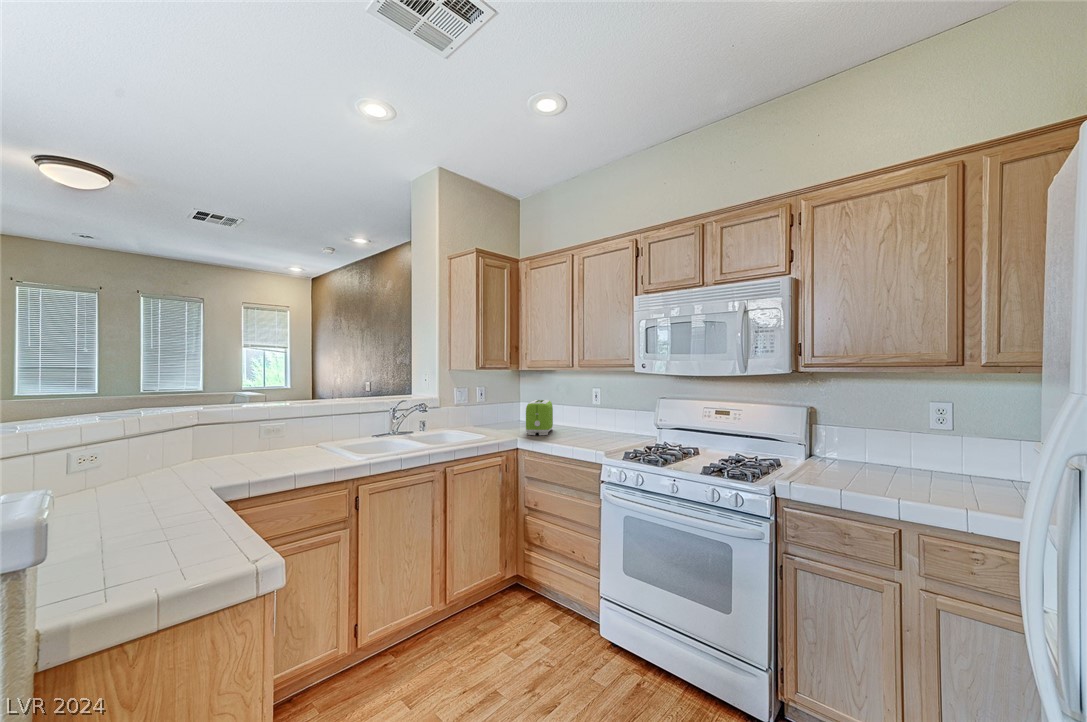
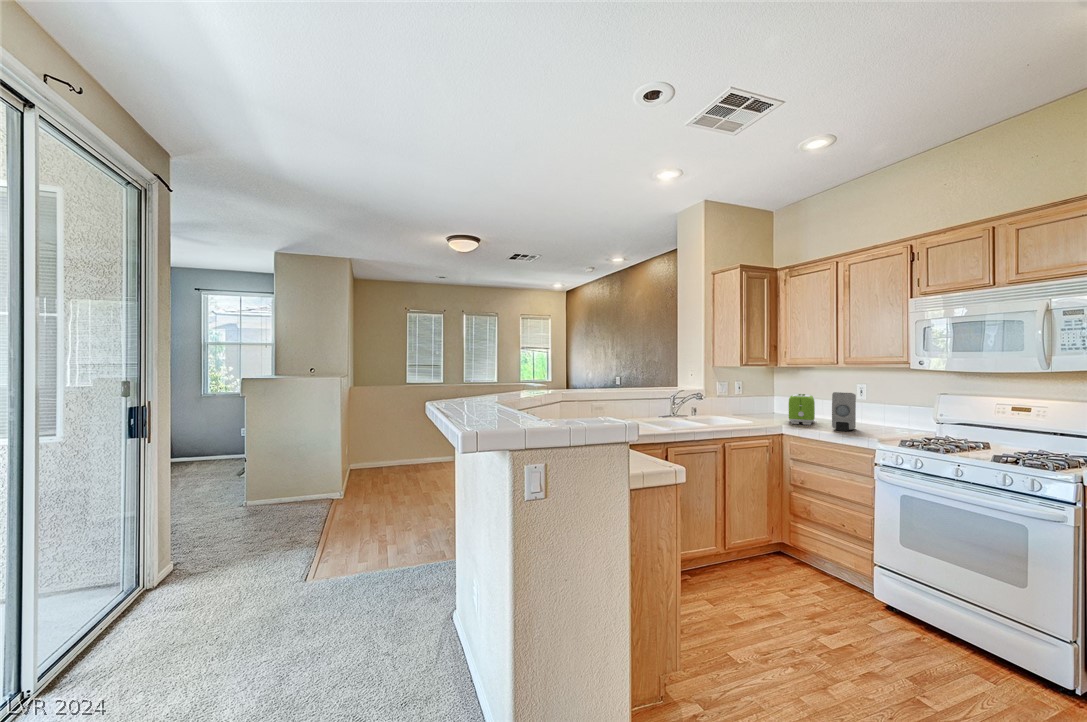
soap dispenser: none [565,398,588,442] -> present [832,392,856,431]

